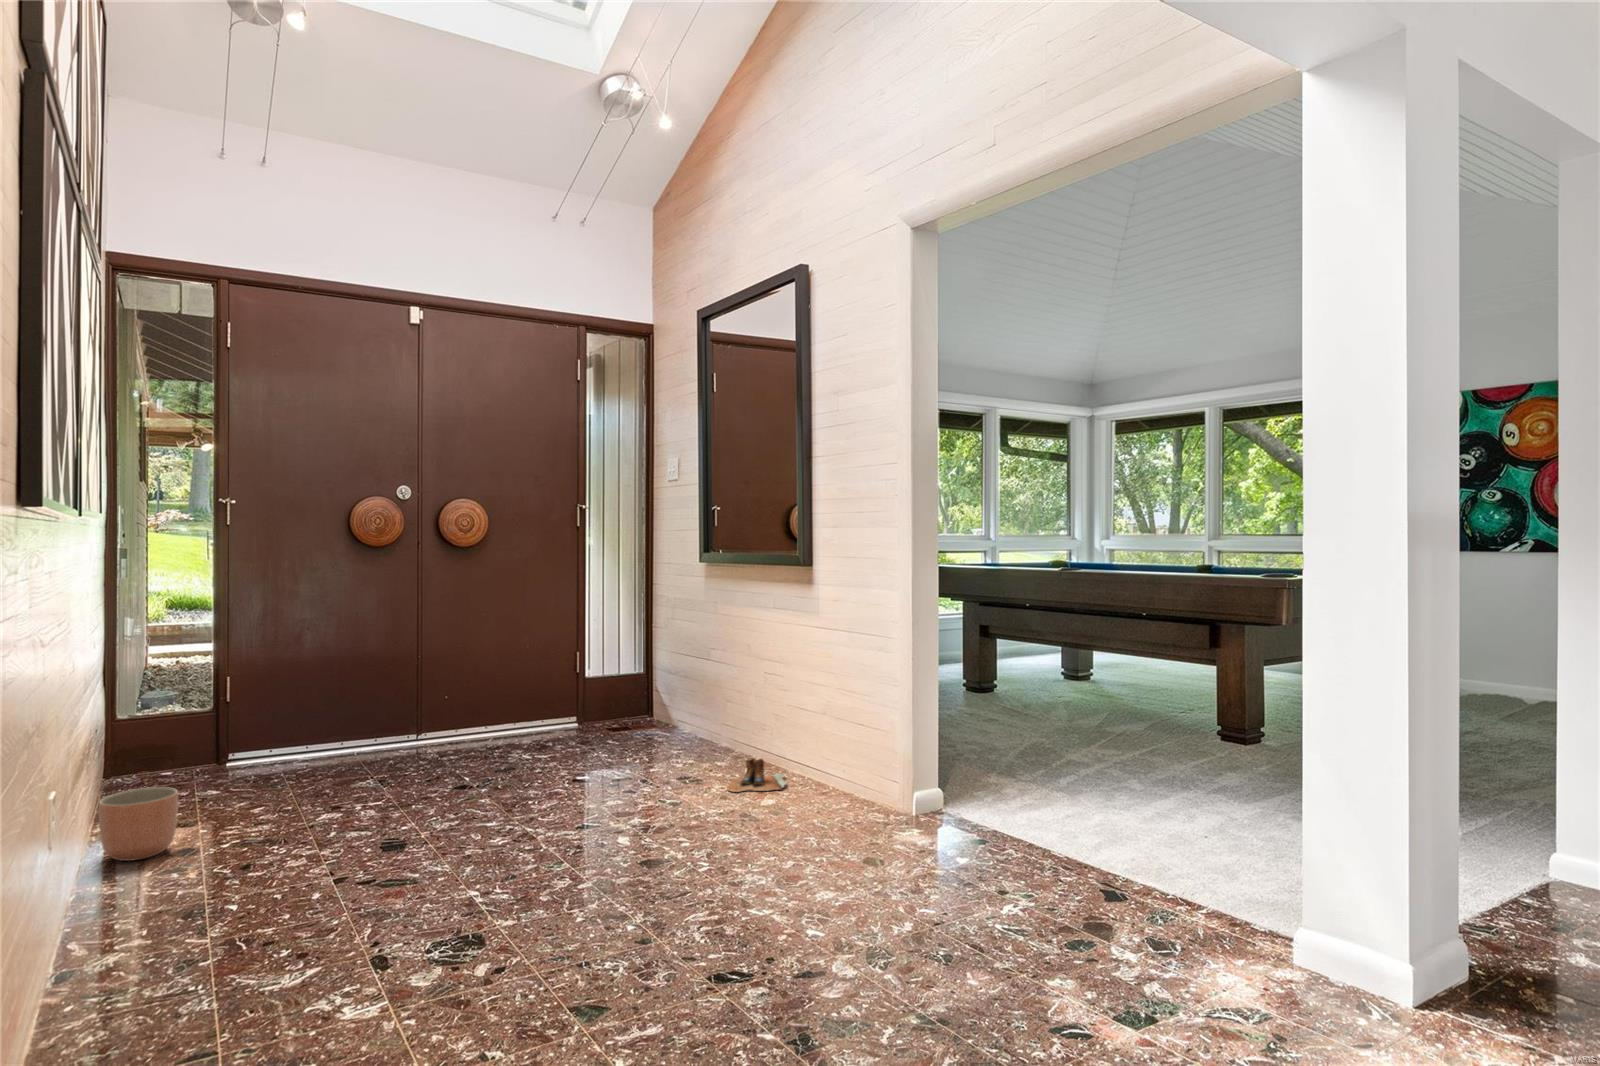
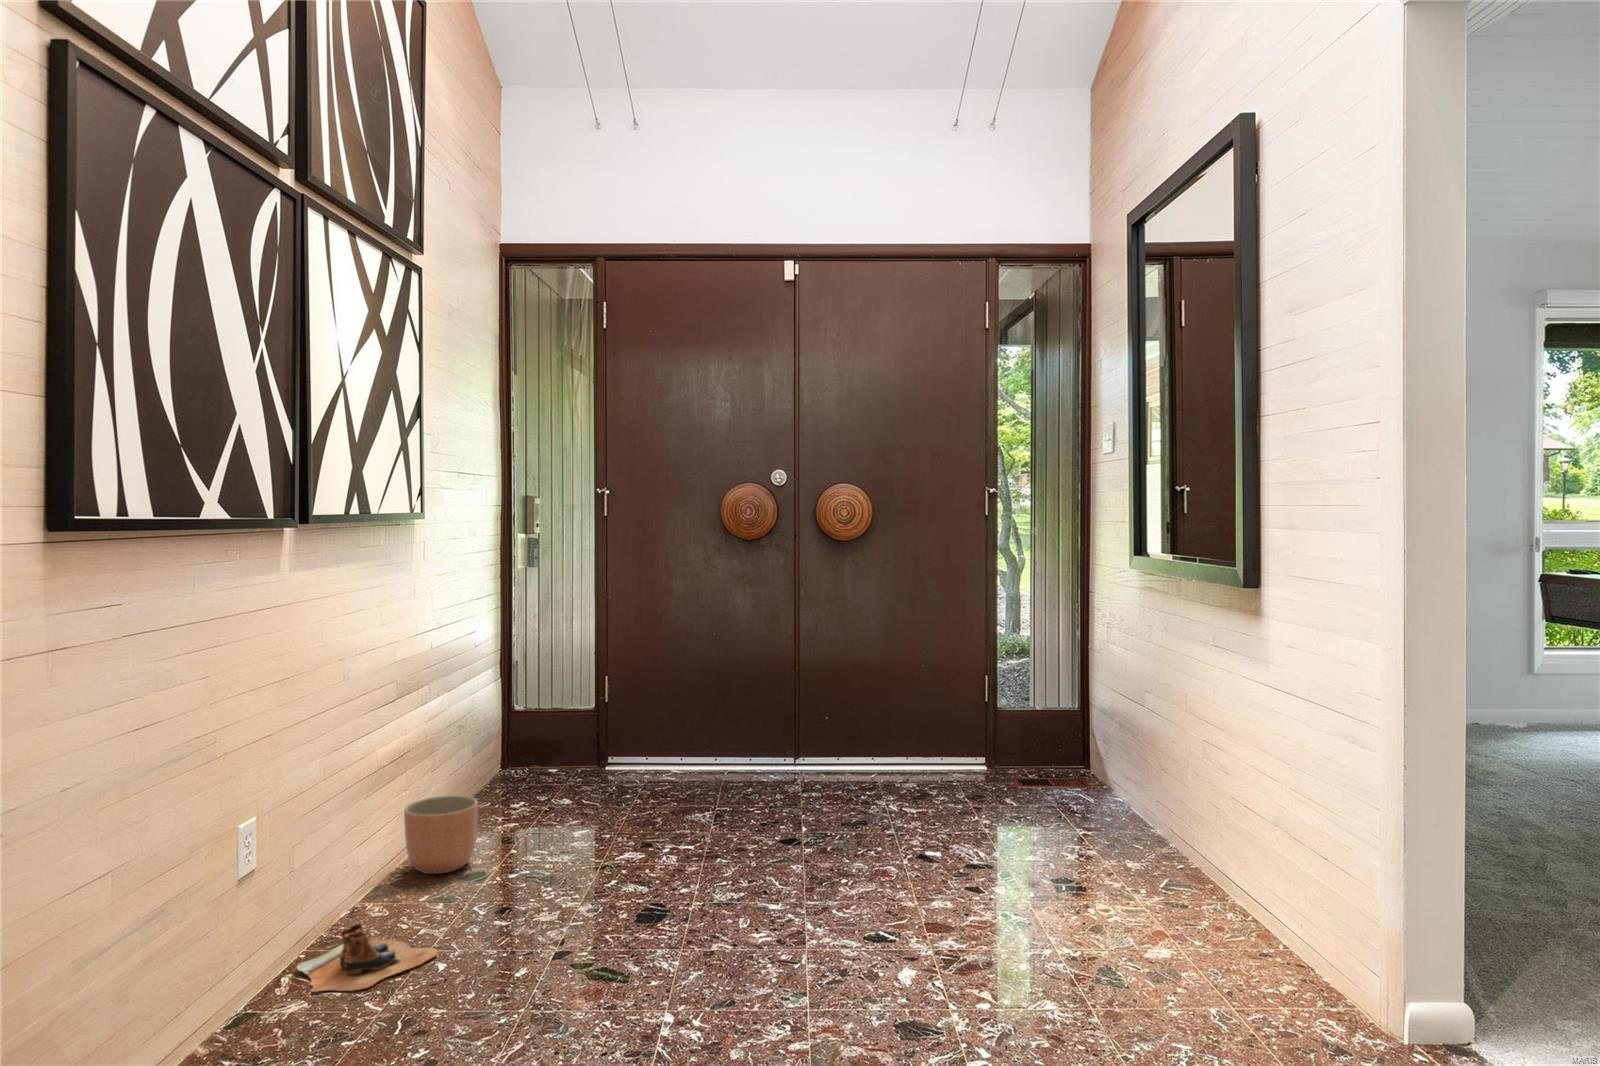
boots: present [727,758,785,792] -> present [297,923,437,992]

